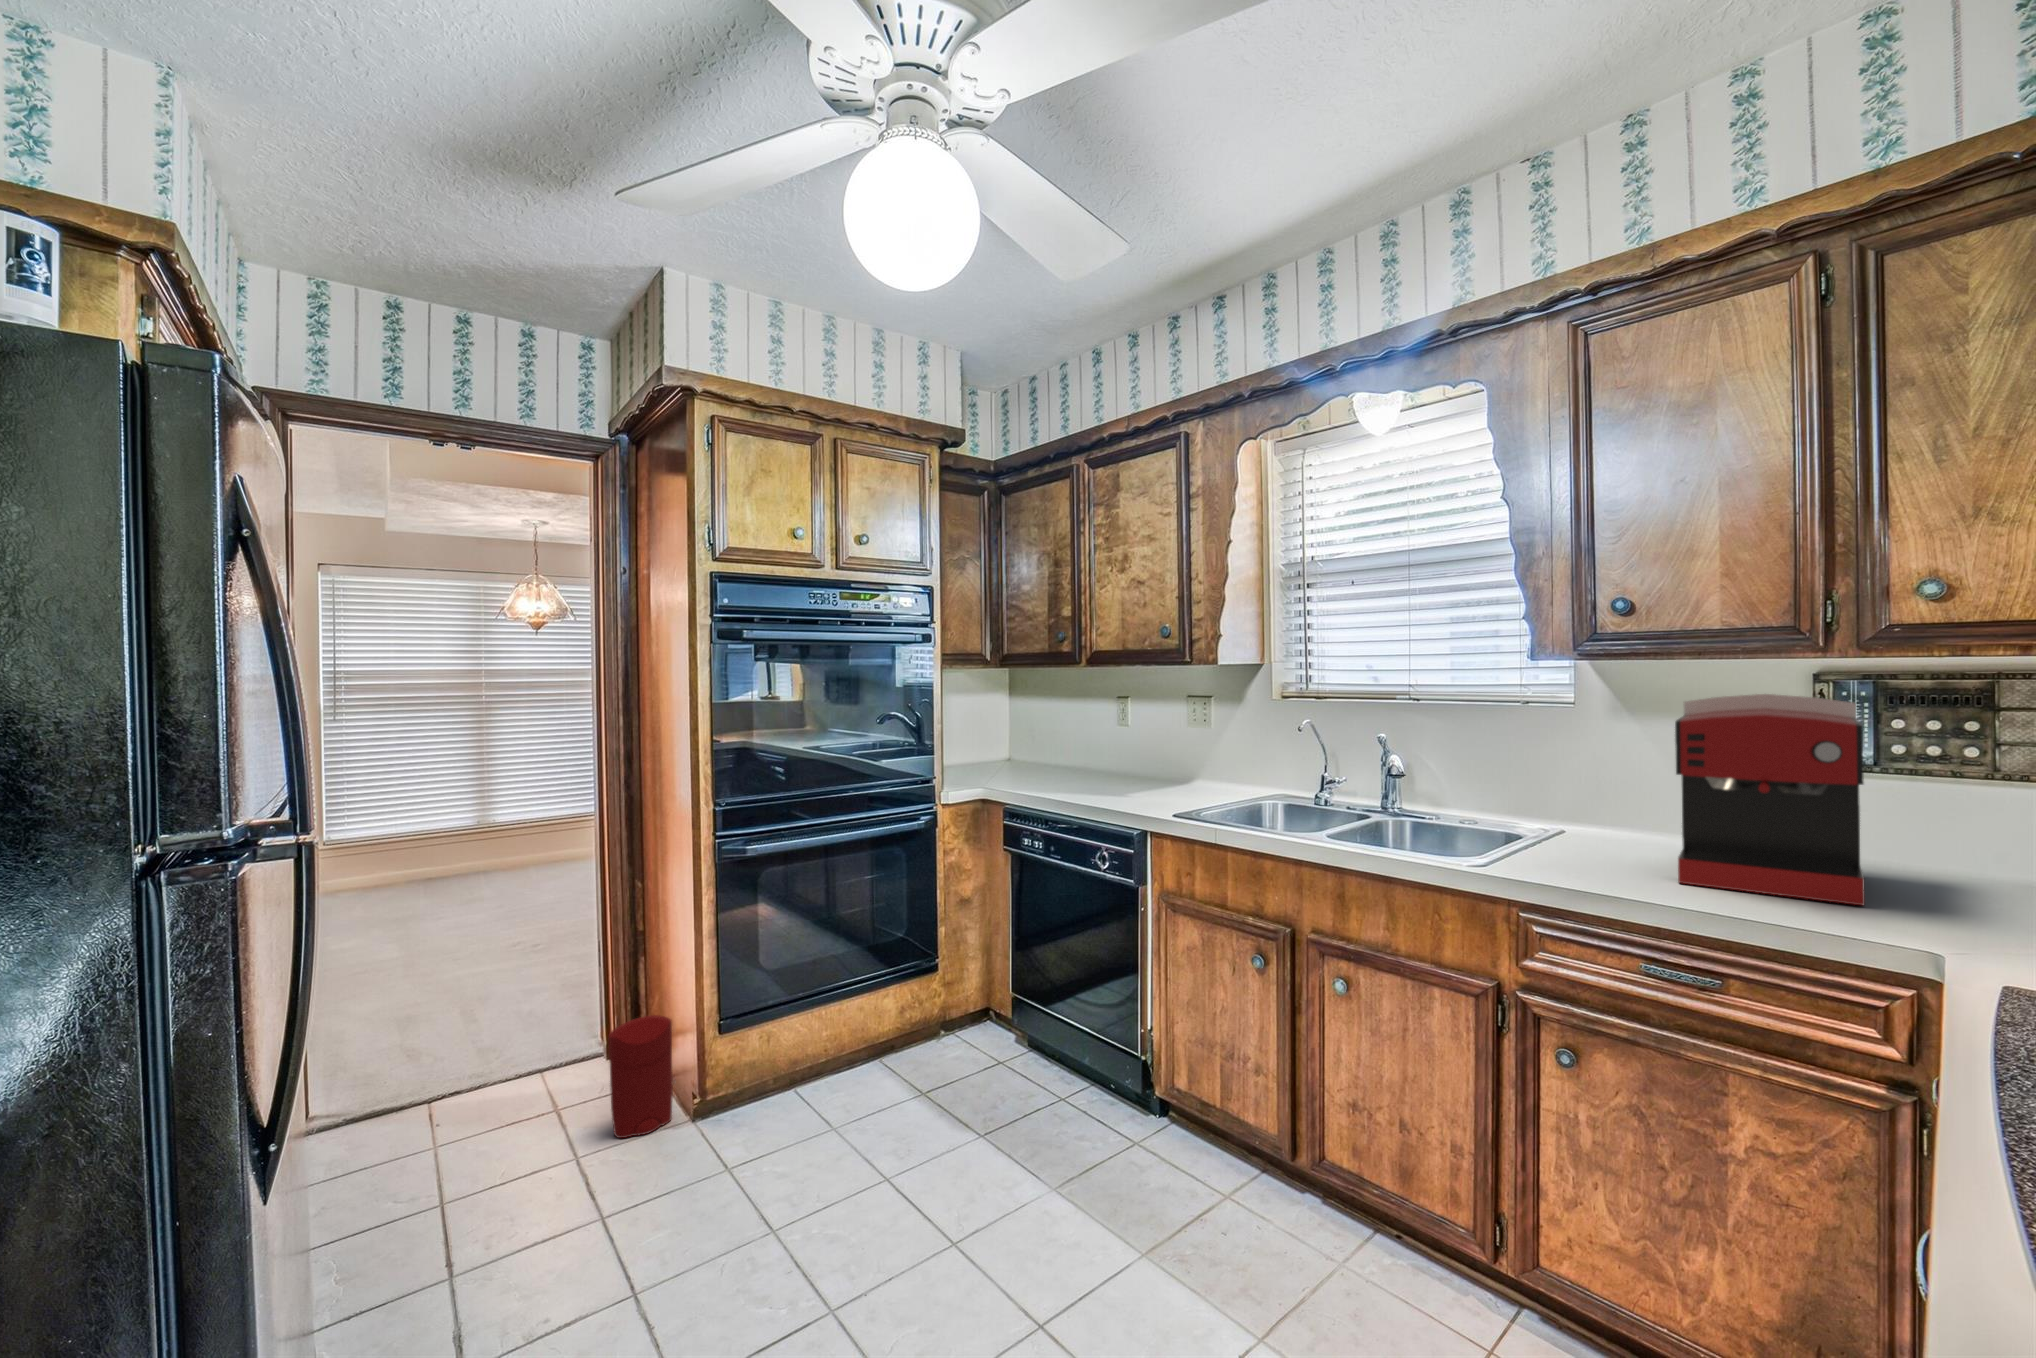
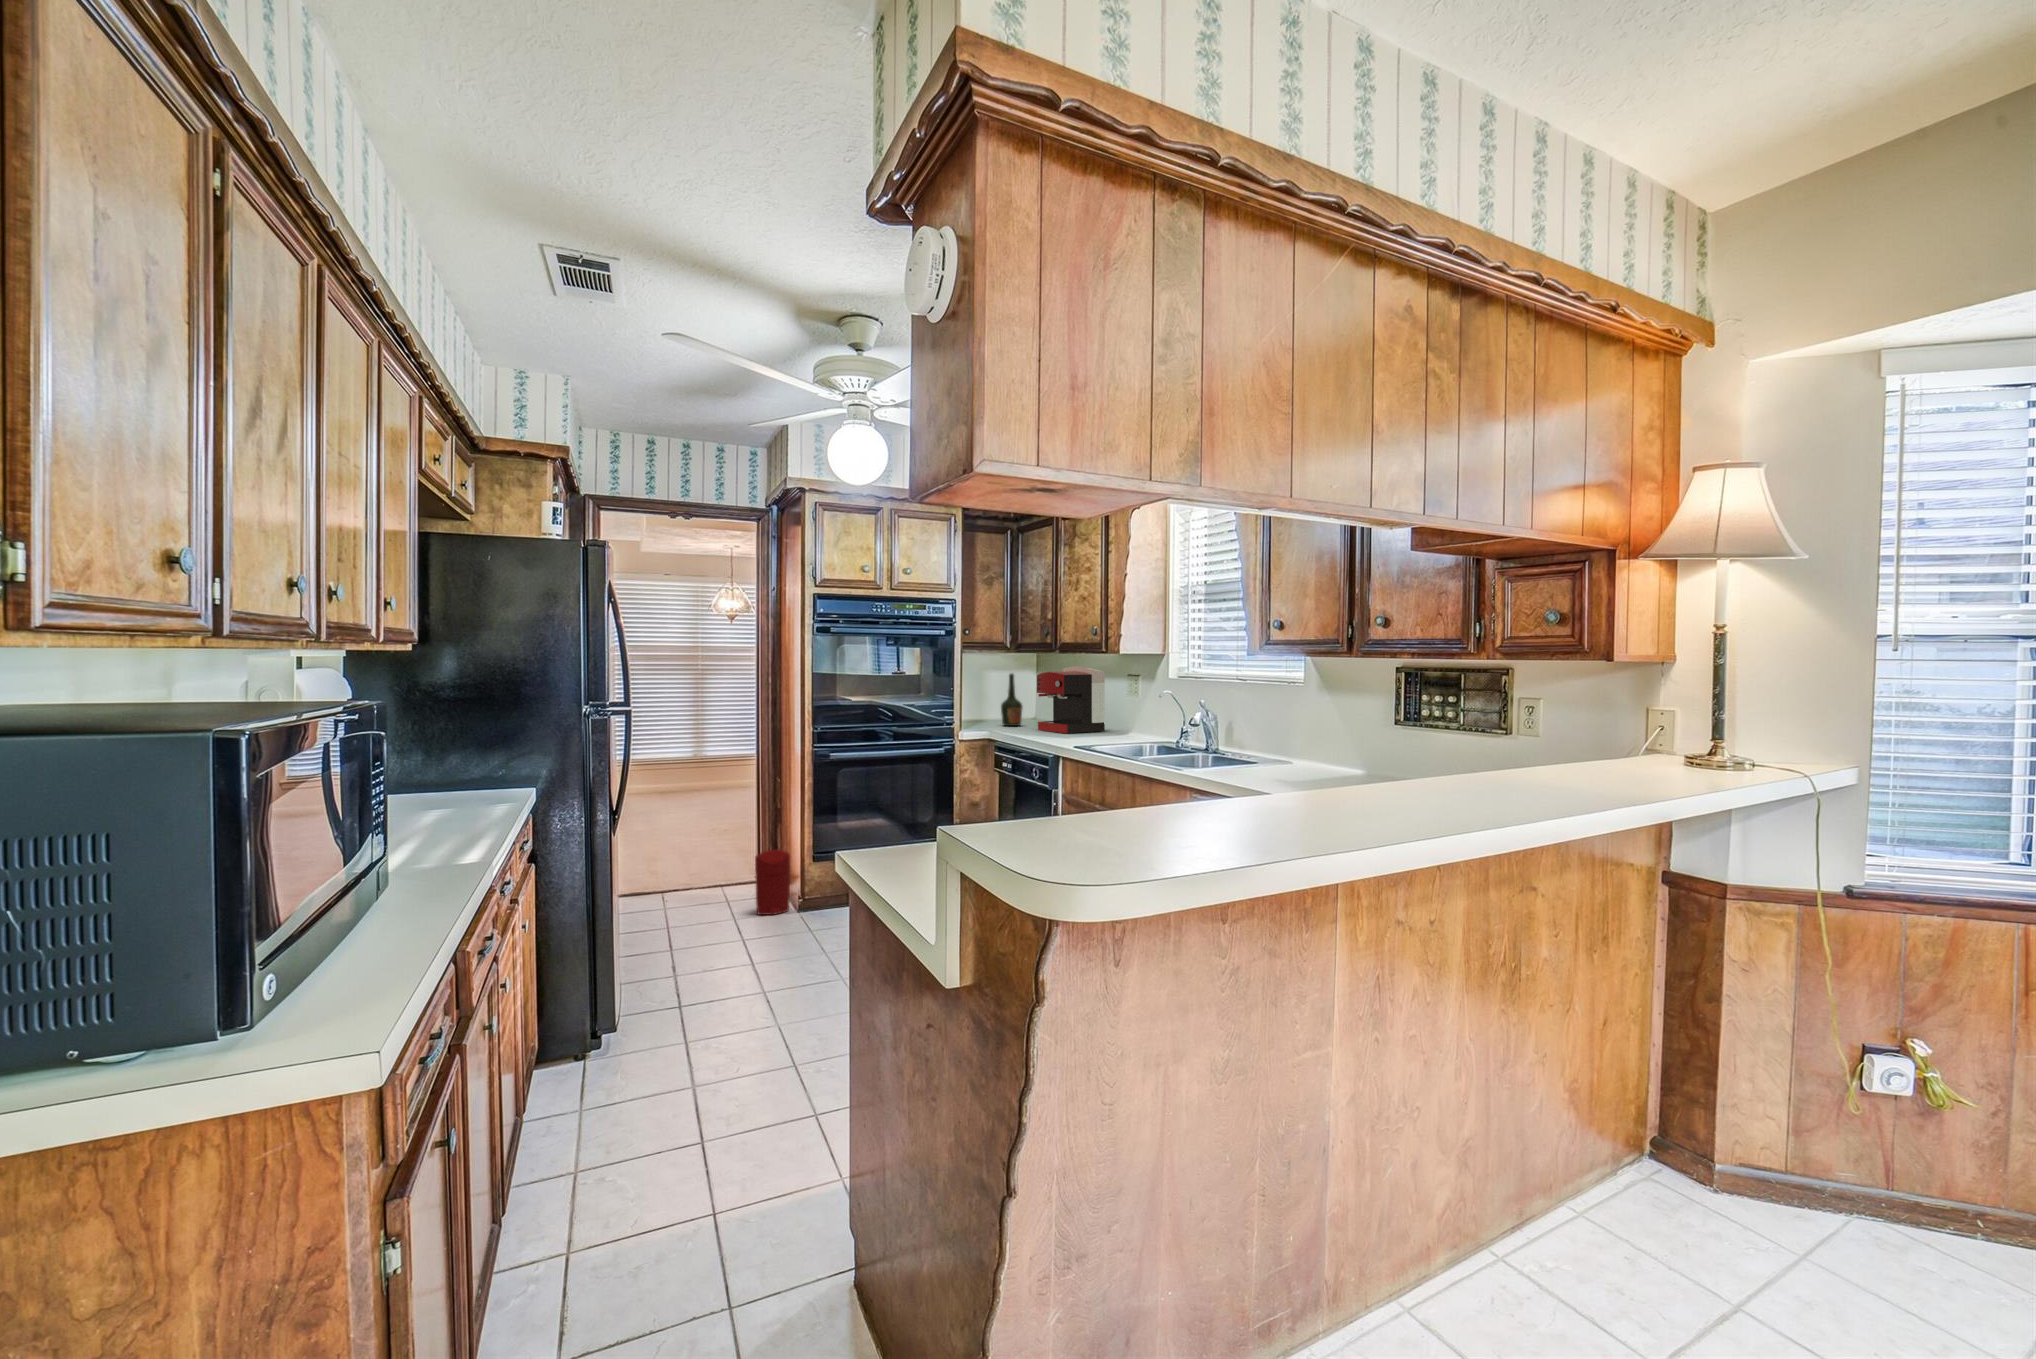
coffee maker: present [1675,694,1865,905] -> present [1037,666,1105,733]
bottle: none [990,698,1022,777] -> present [1001,673,1022,726]

